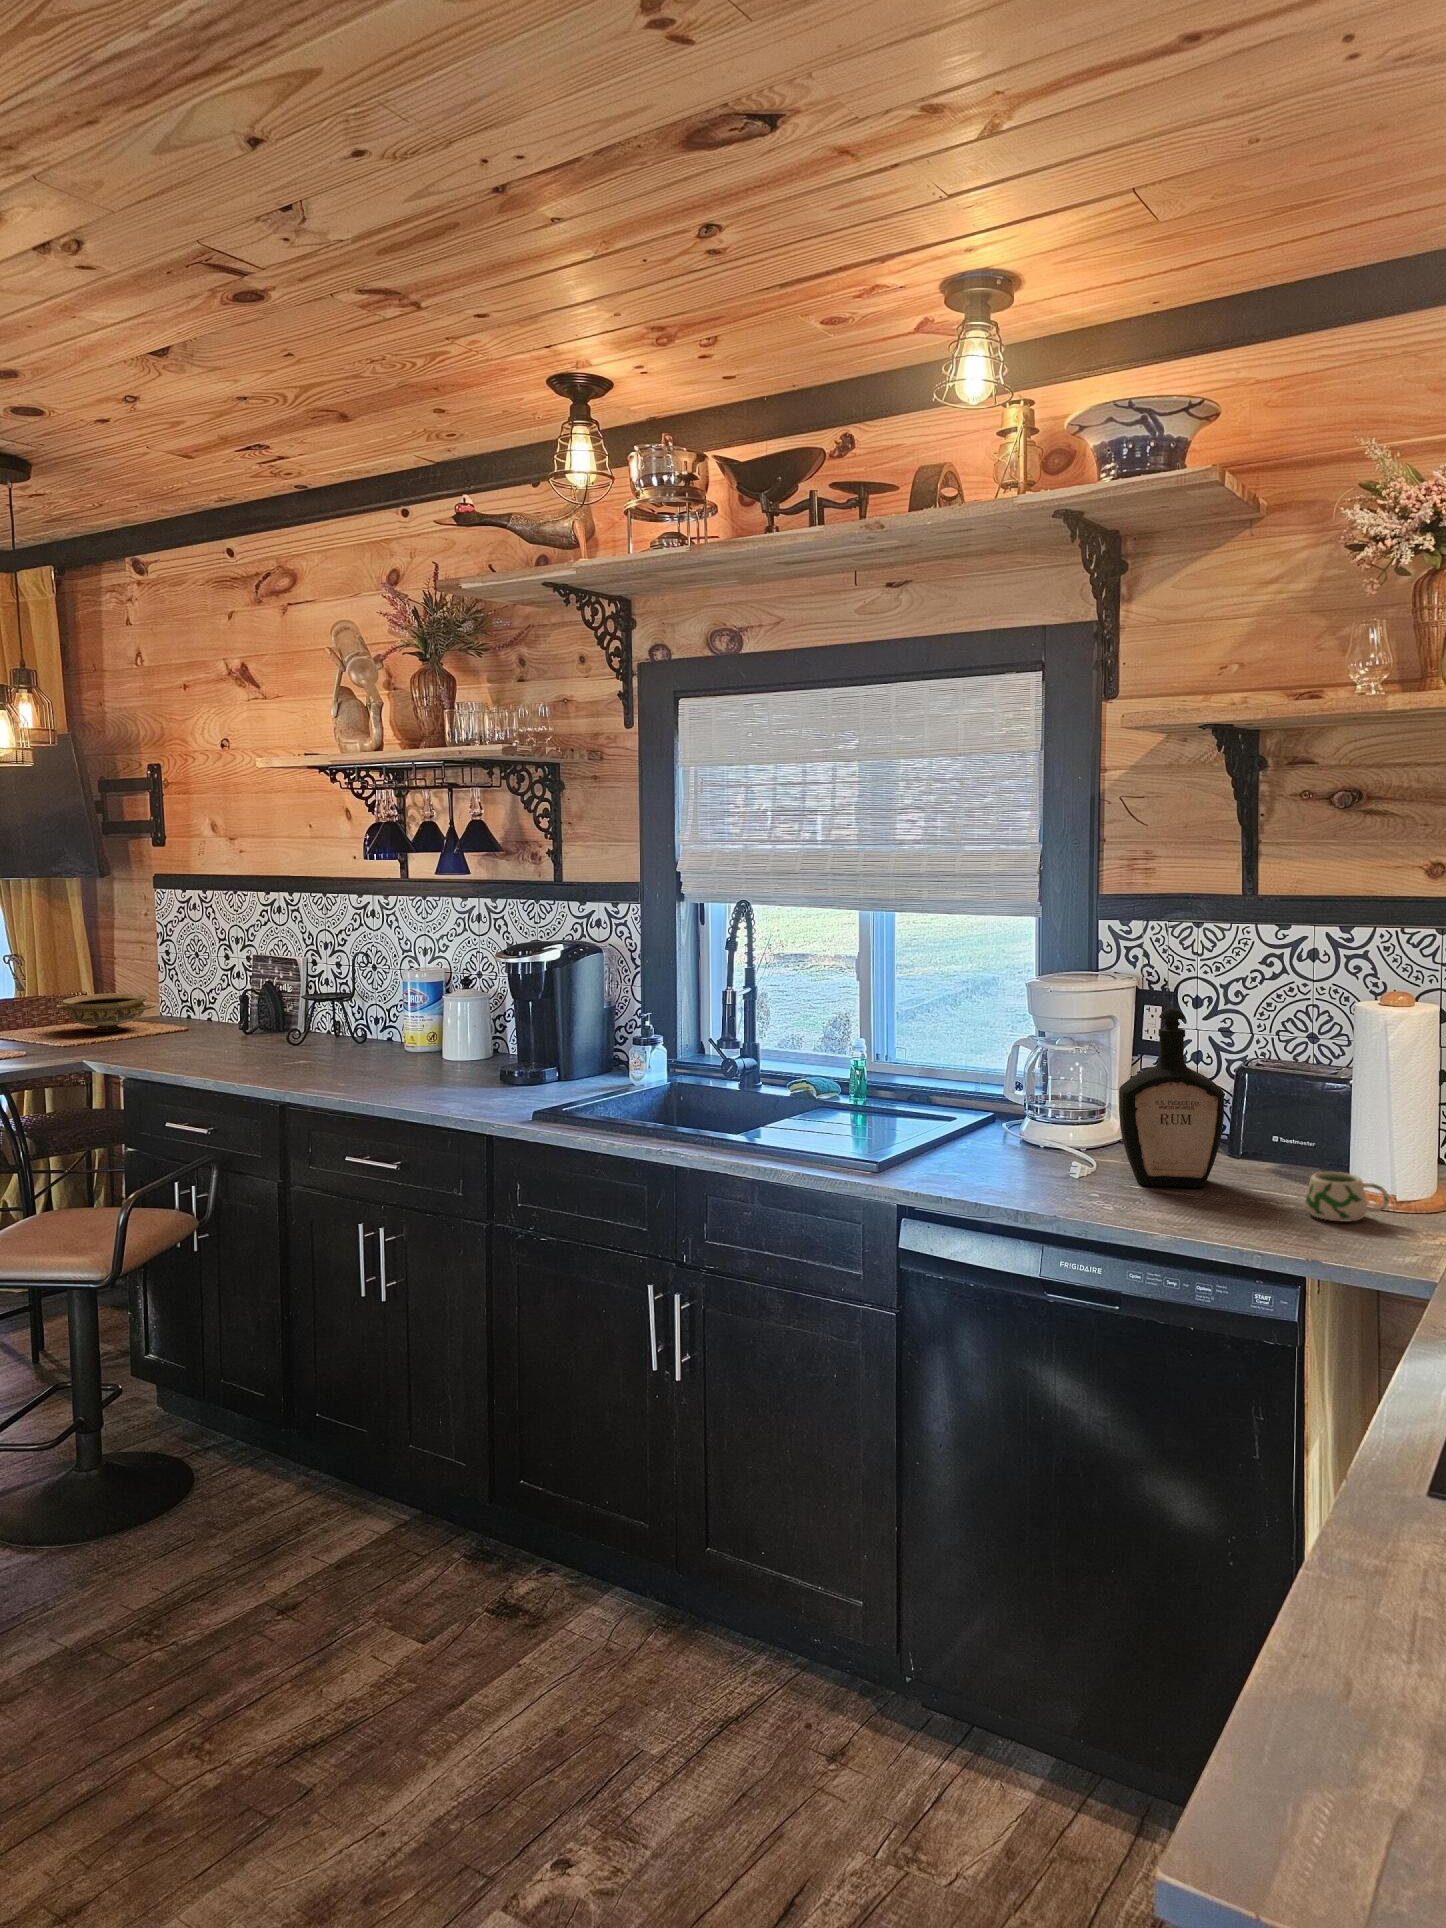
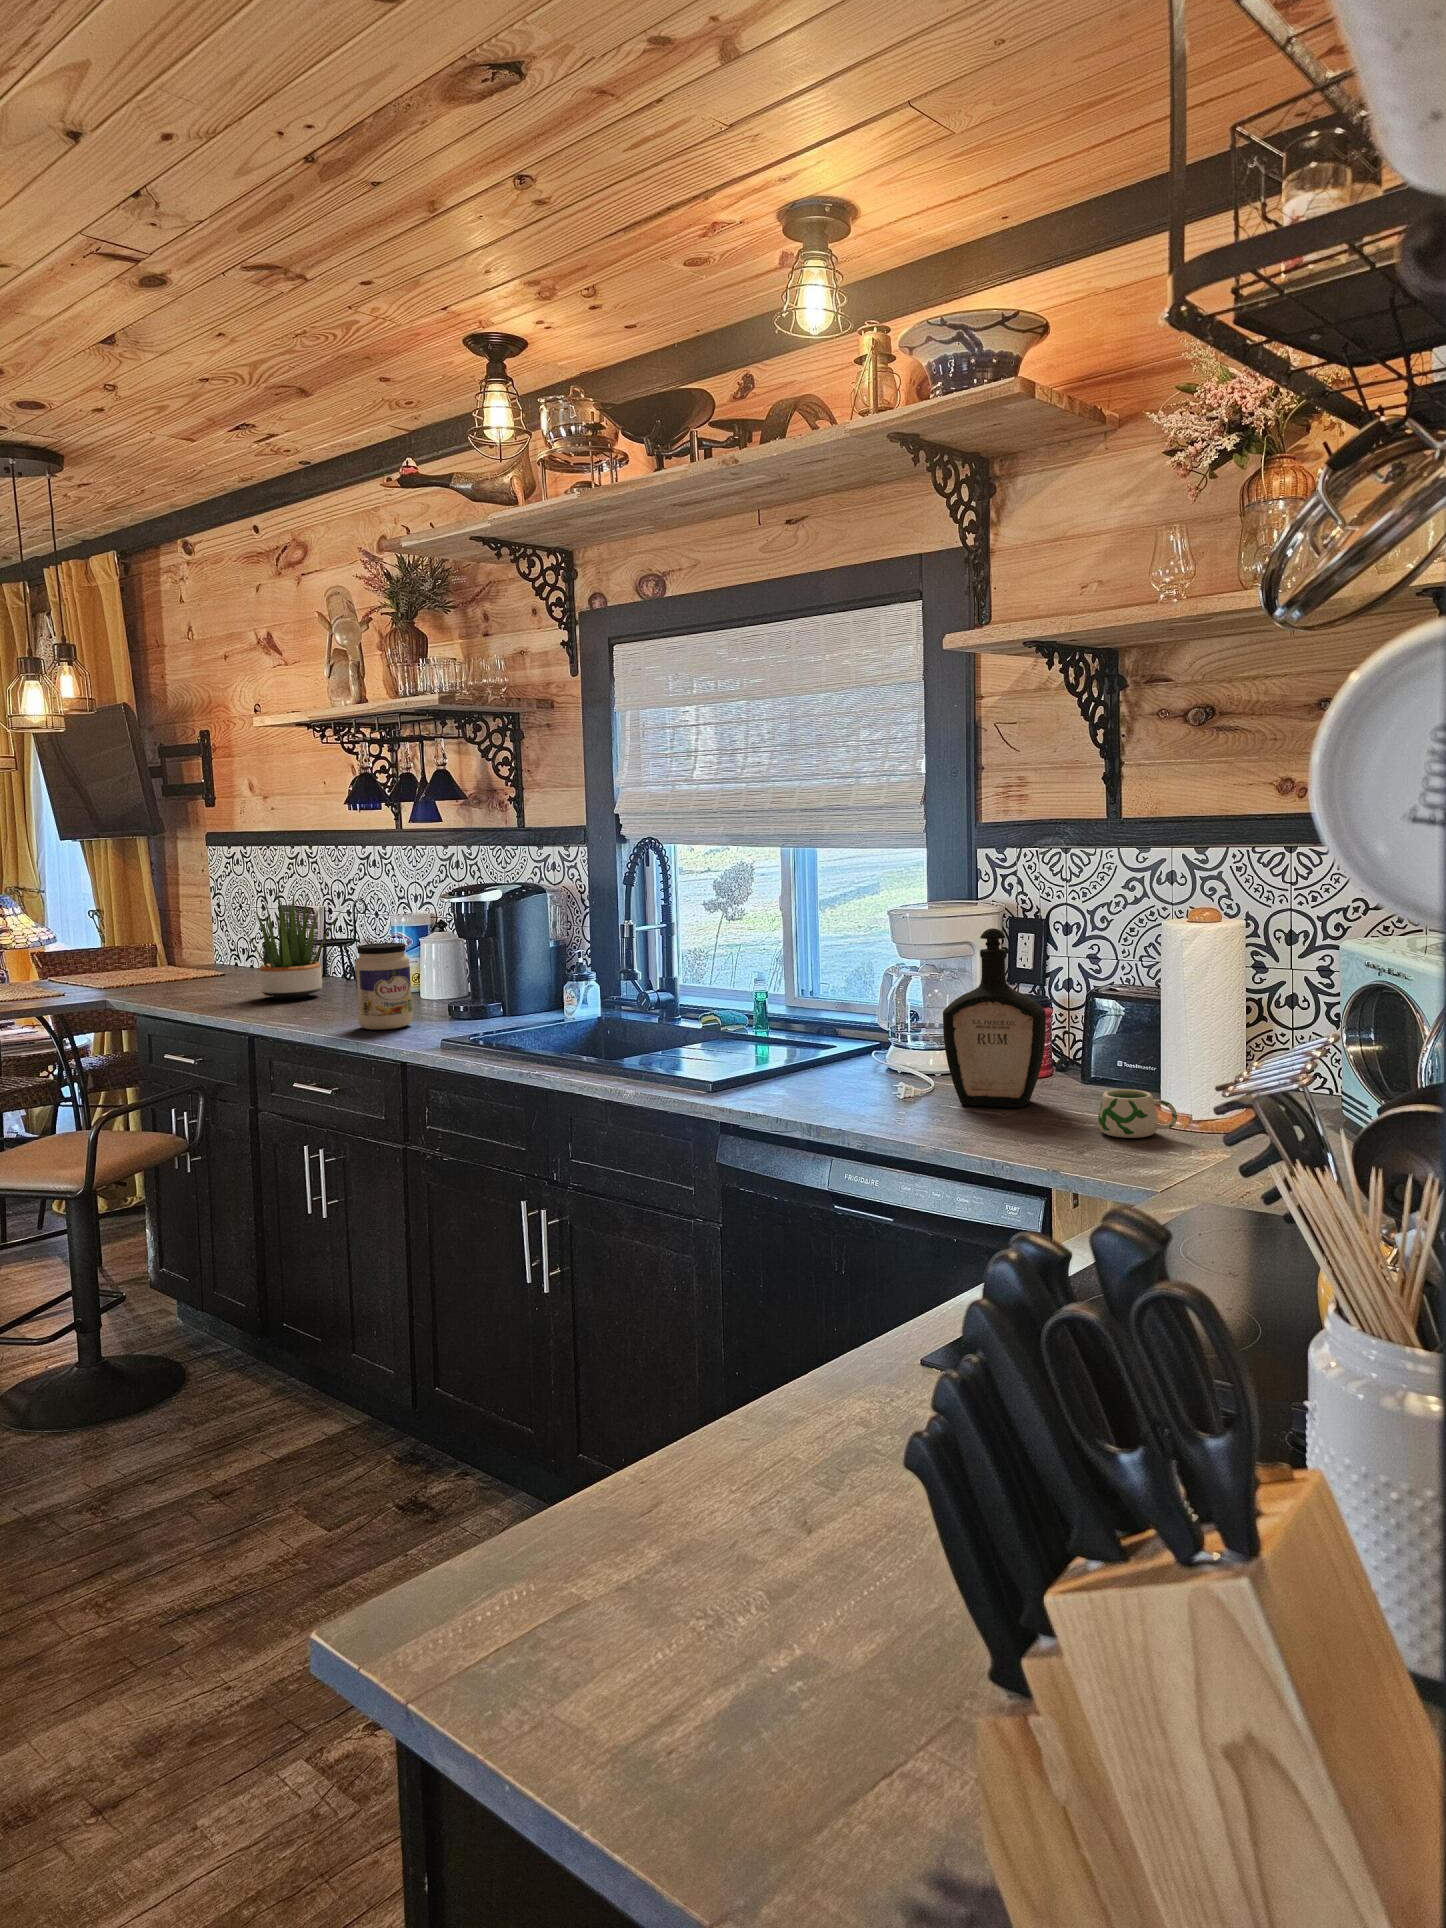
potted plant: none [228,945,357,1060] -> present [235,893,344,999]
ceramic bowl: present [56,993,155,1032] -> none [106,943,193,977]
jar: none [410,1005,468,1098] -> present [355,943,412,1030]

